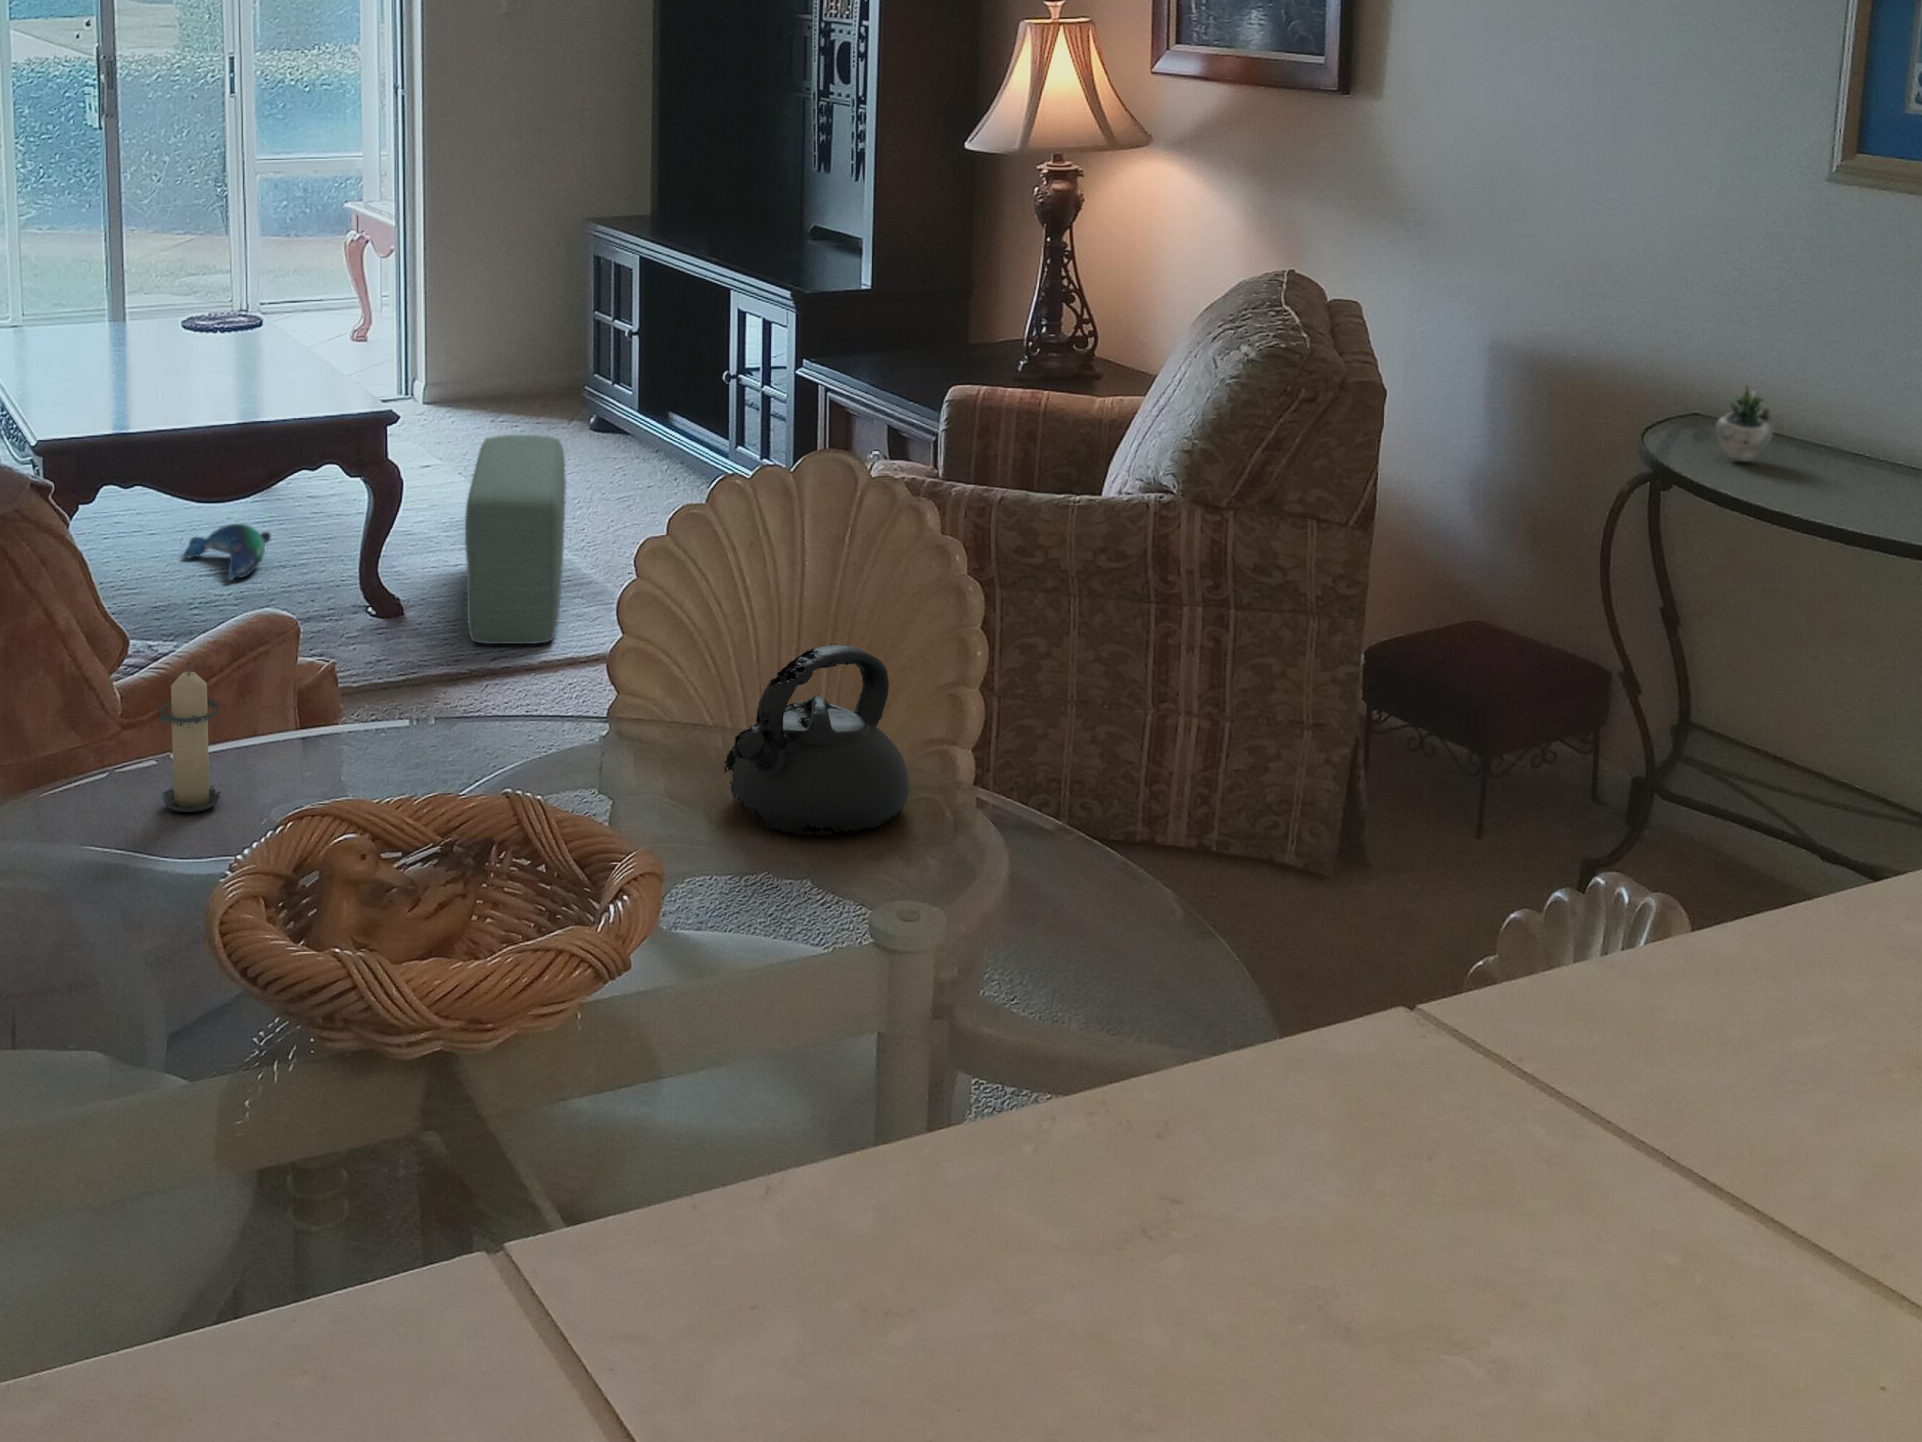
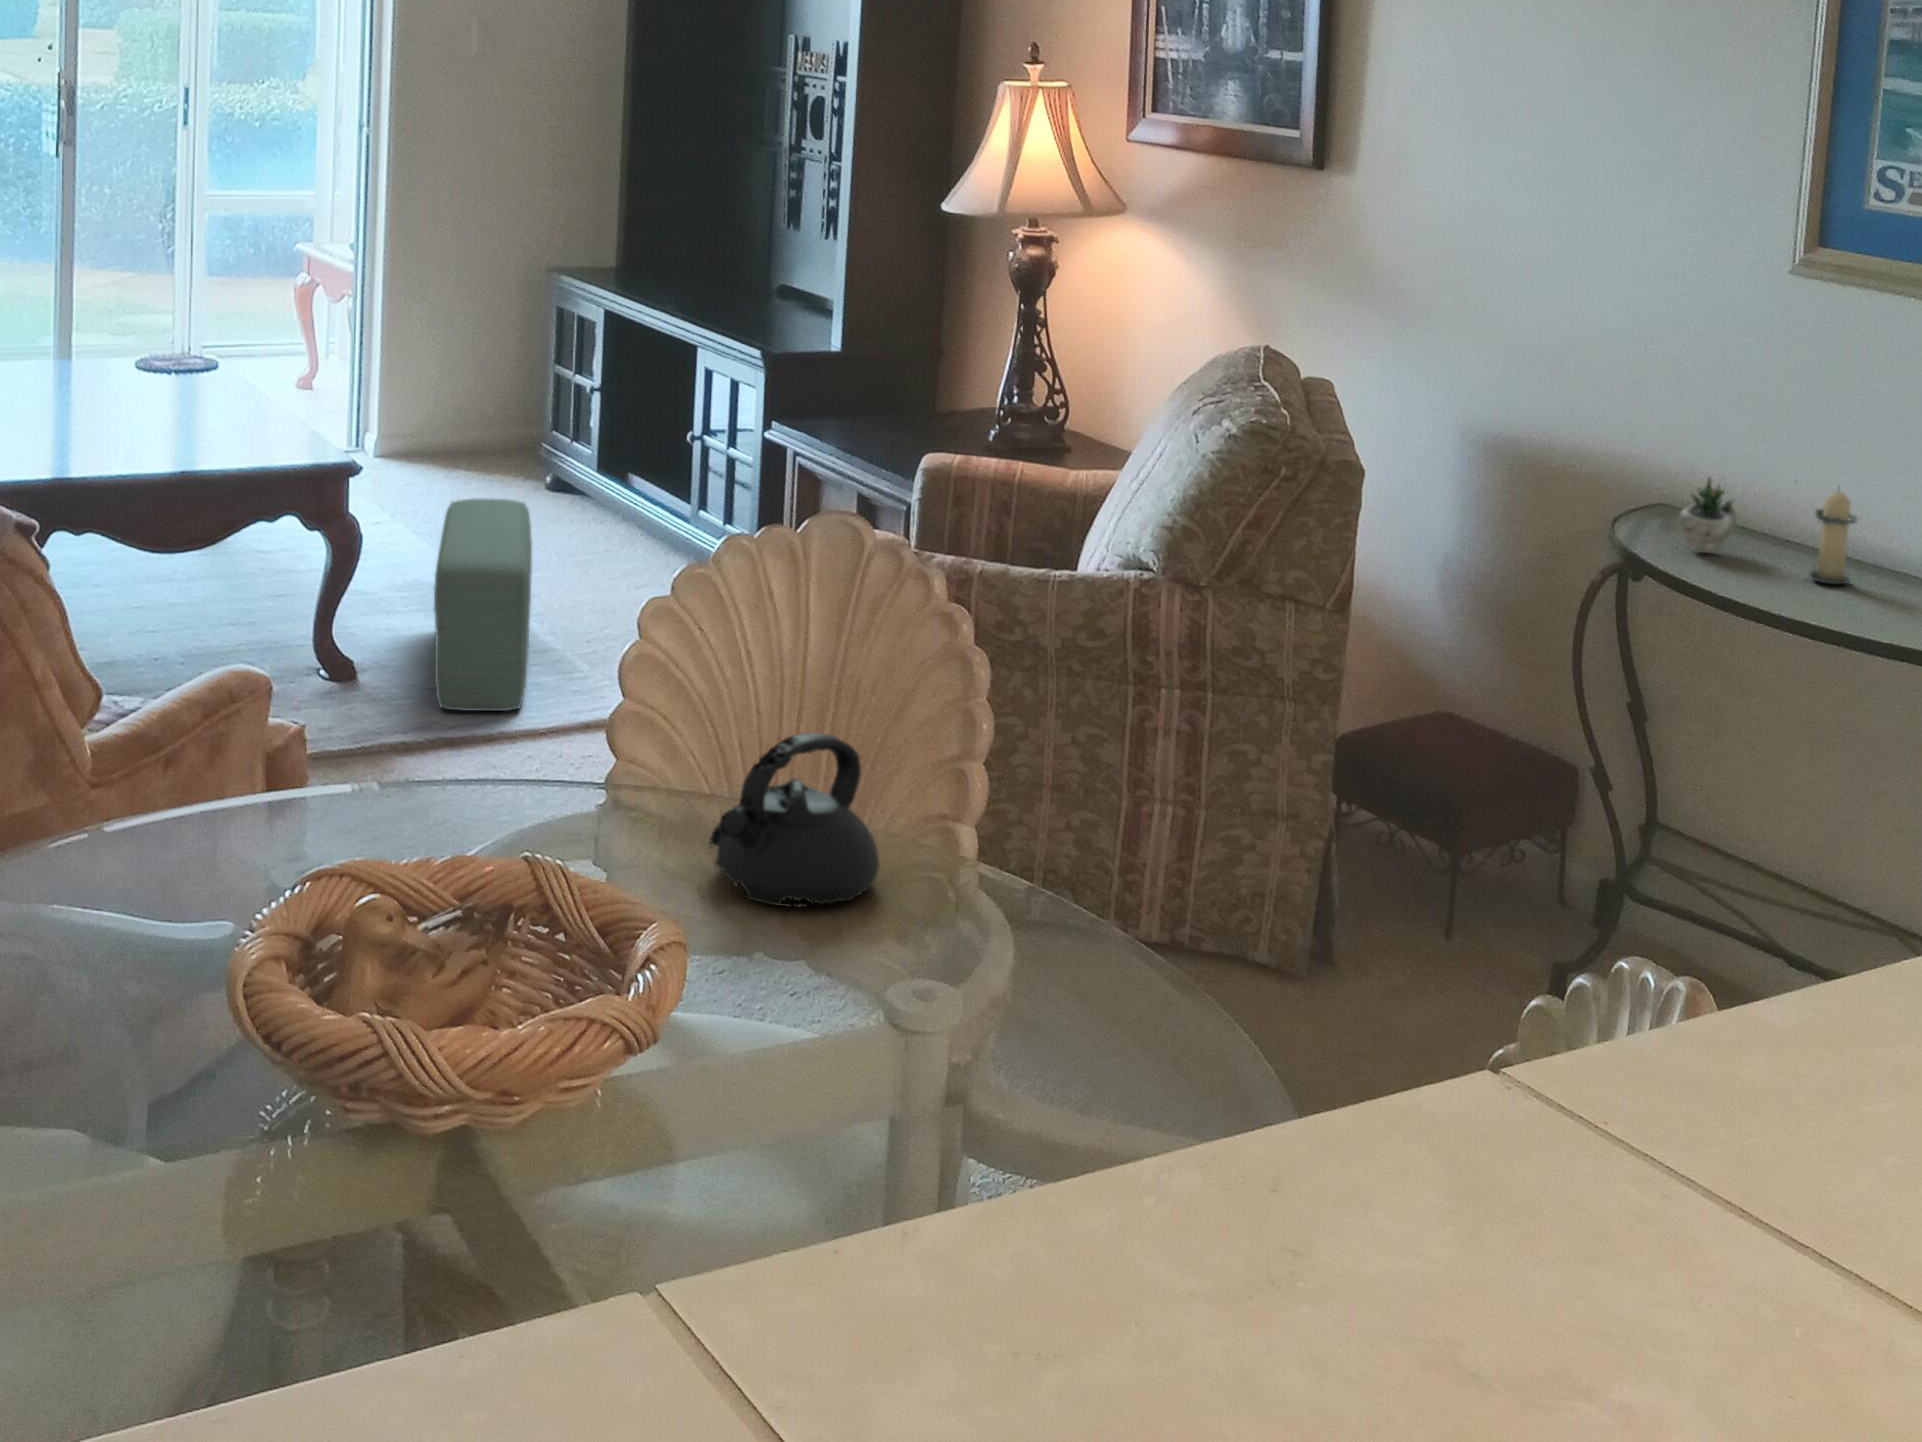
plush toy: present [183,524,271,581] -> none [148,585,236,643]
candle: present [158,663,220,812] -> present [1810,491,1856,584]

